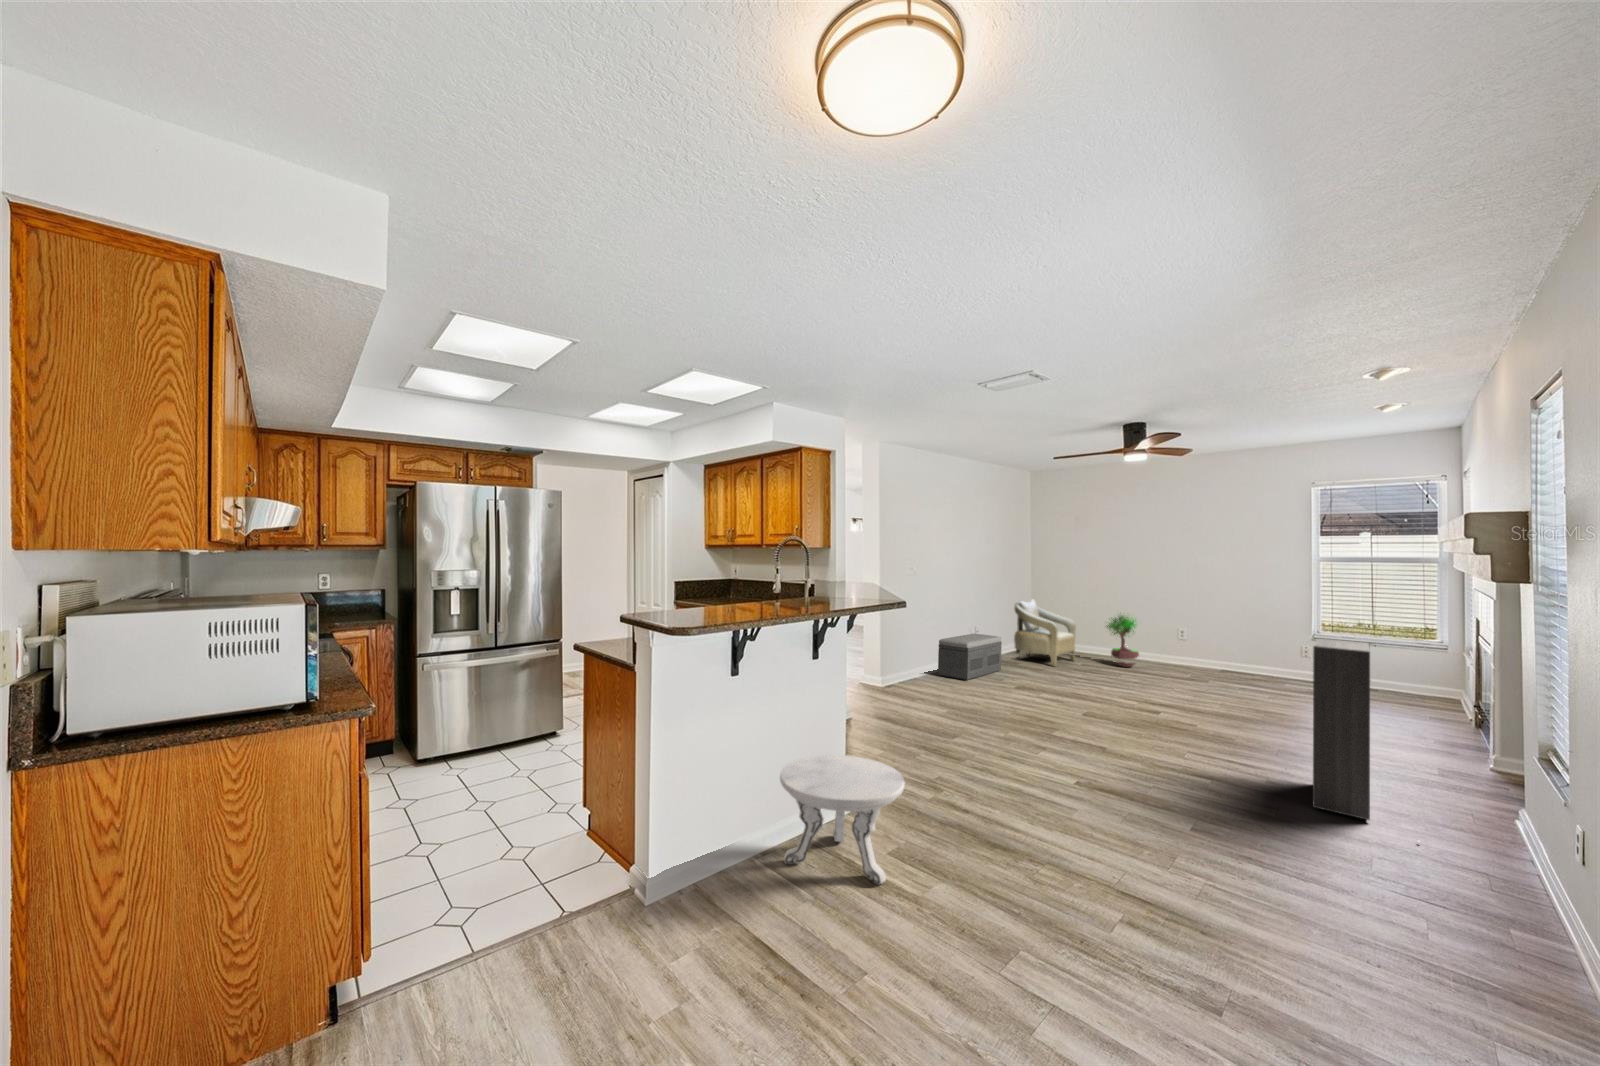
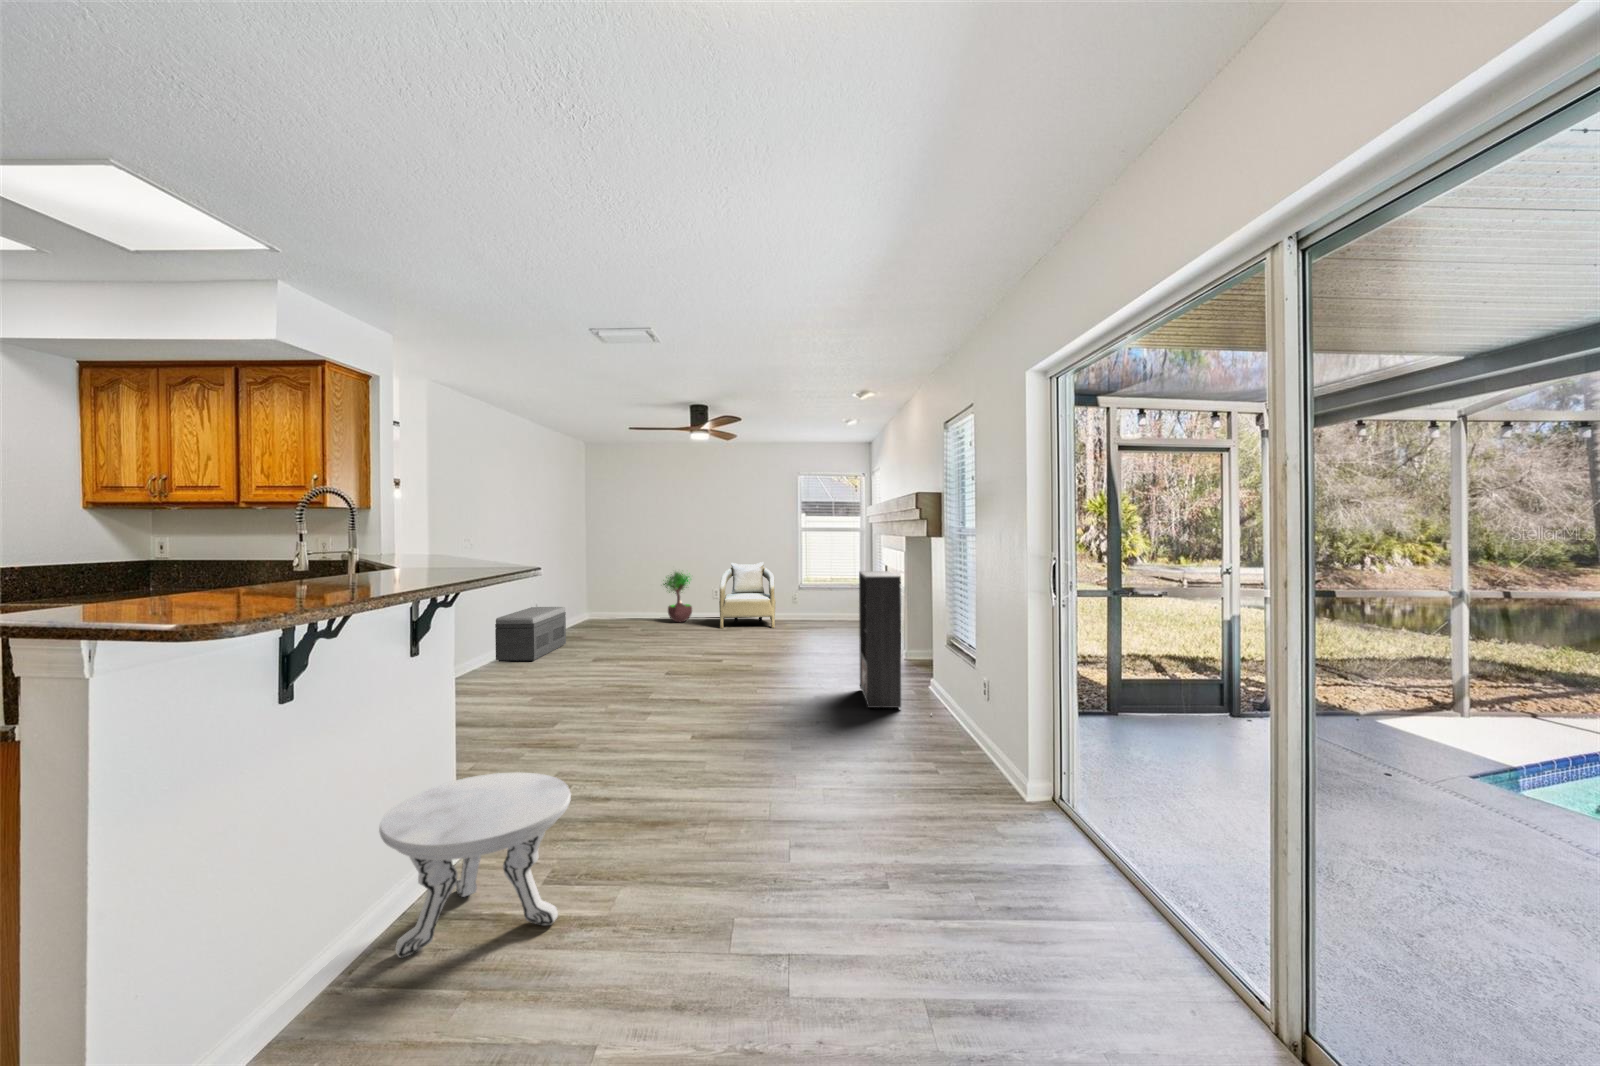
armchair: present [1014,600,1075,667] -> present [719,562,776,628]

